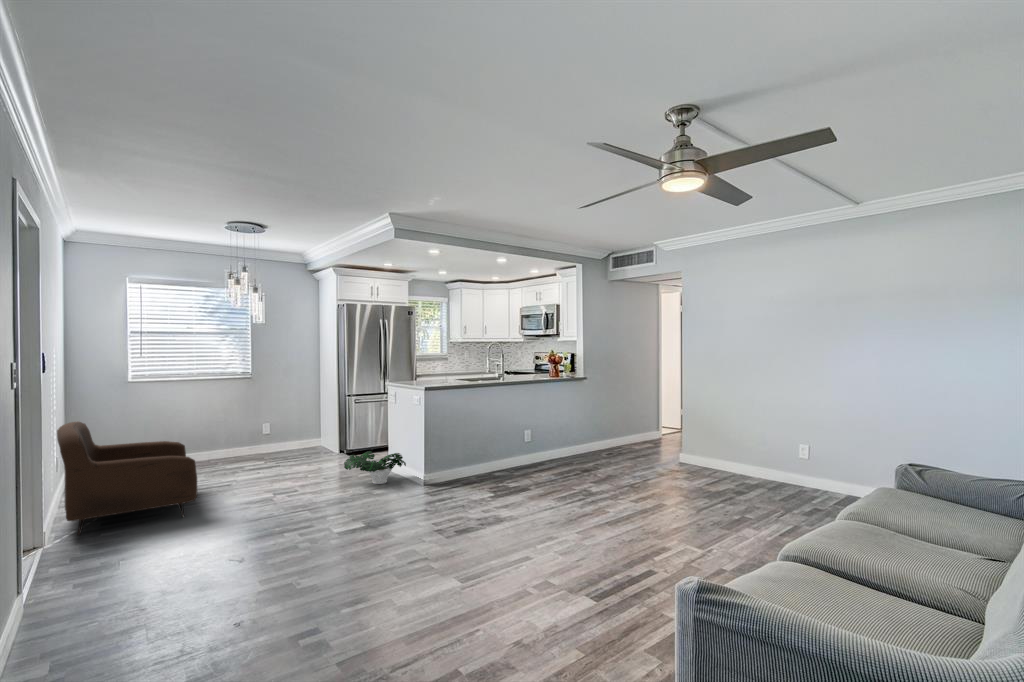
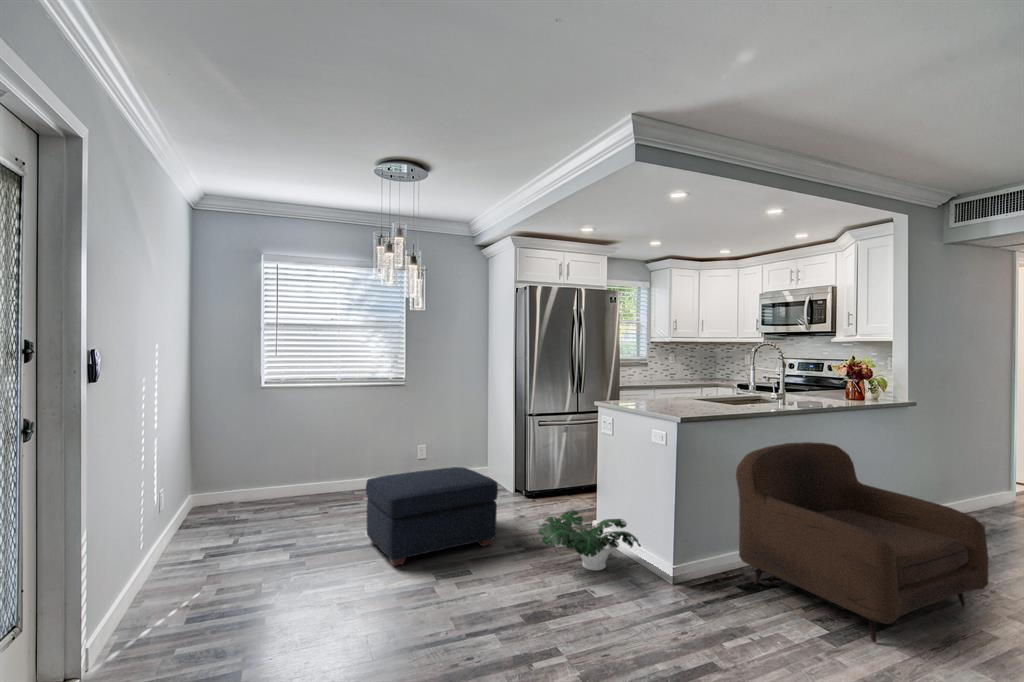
armchair: present [57,422,197,535] -> present [736,442,988,642]
ottoman: none [222,432,318,493] -> present [366,467,498,566]

